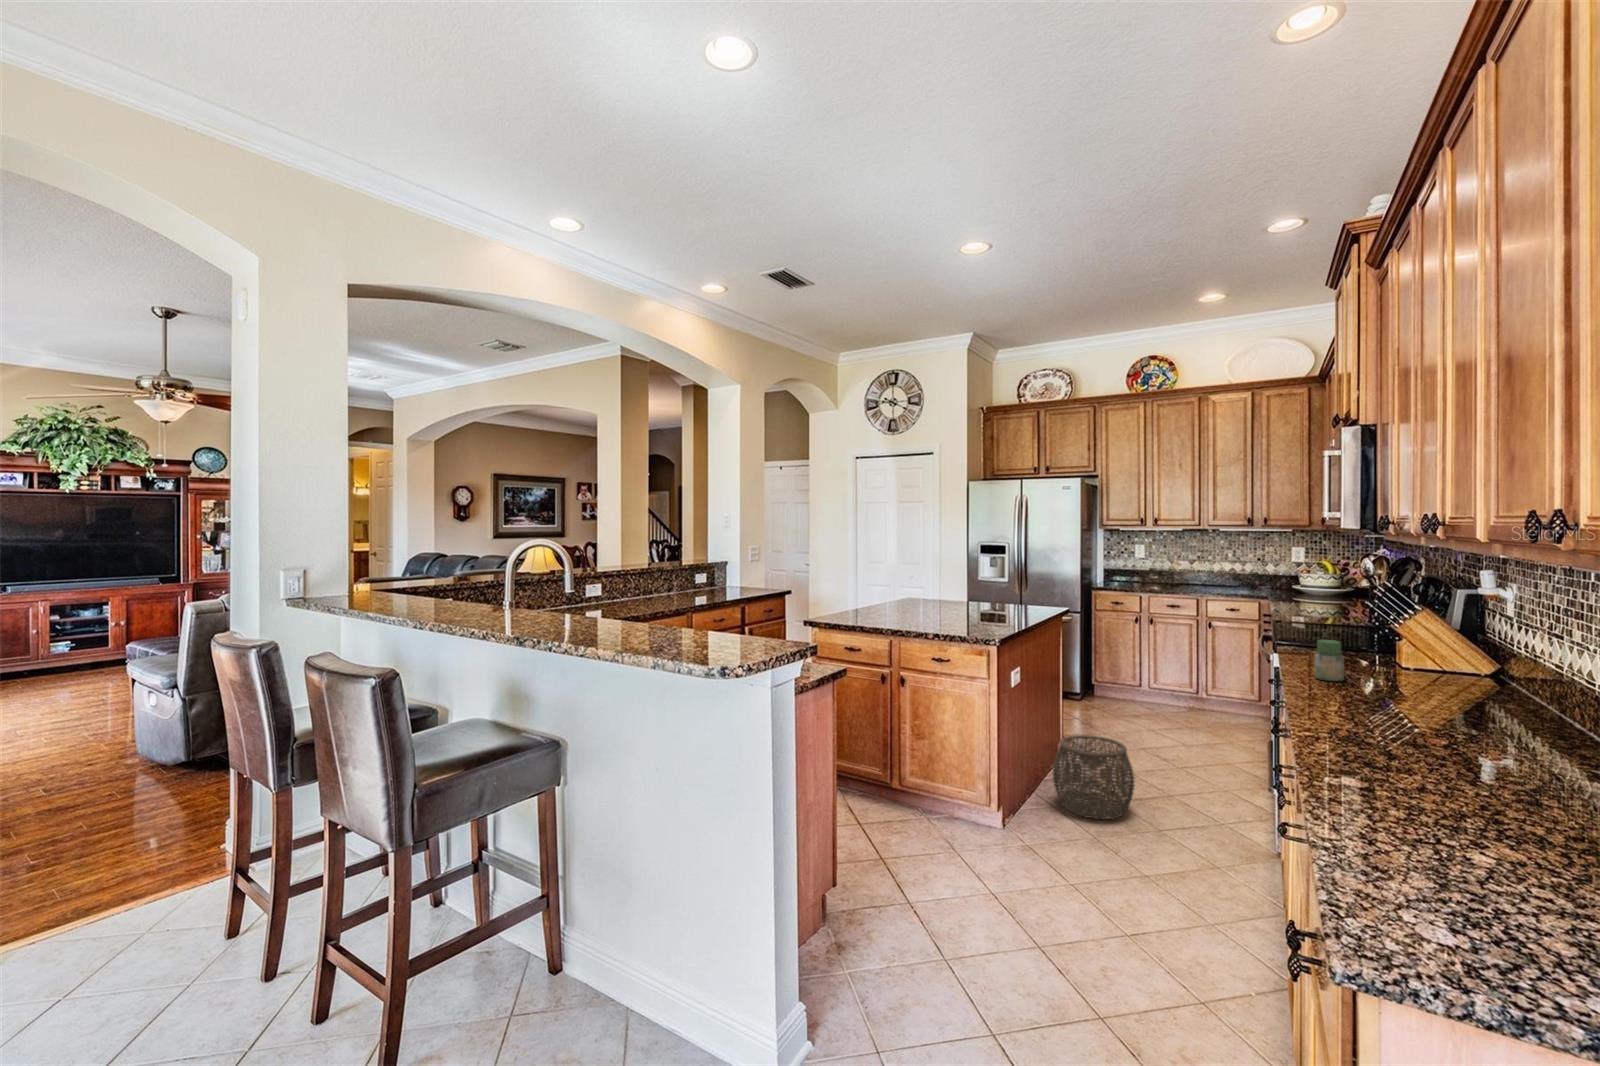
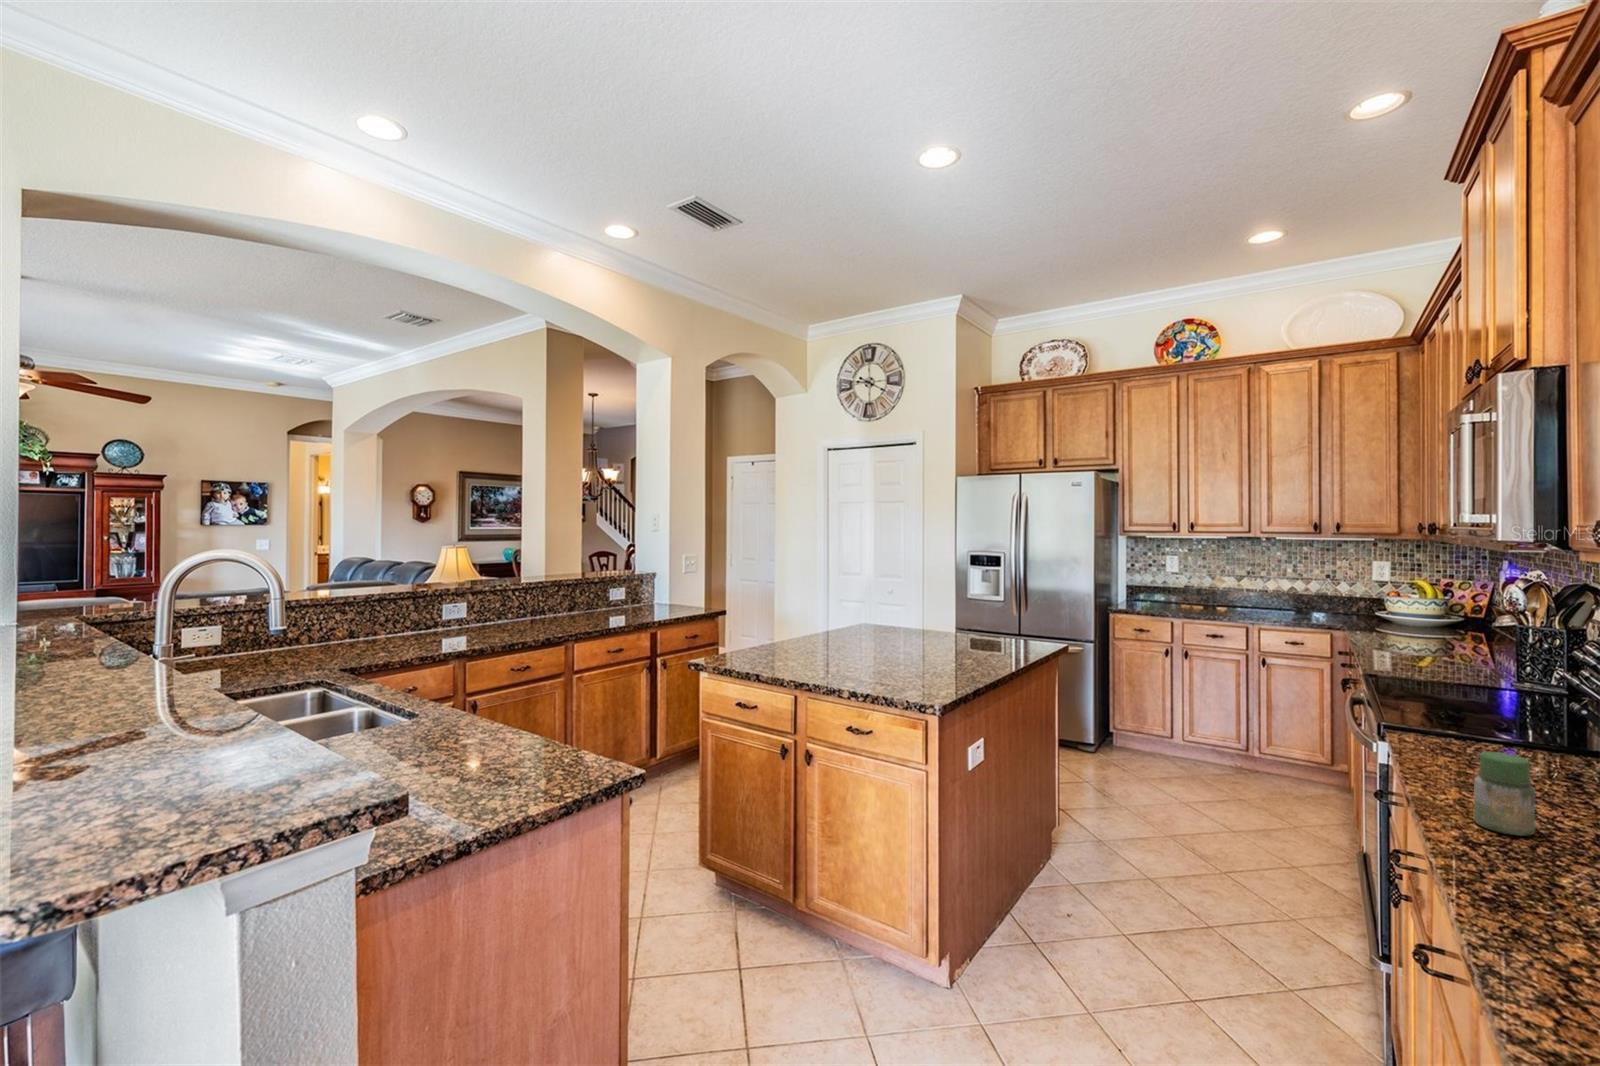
woven basket: present [1053,735,1135,820] -> none [1032,834,1153,973]

